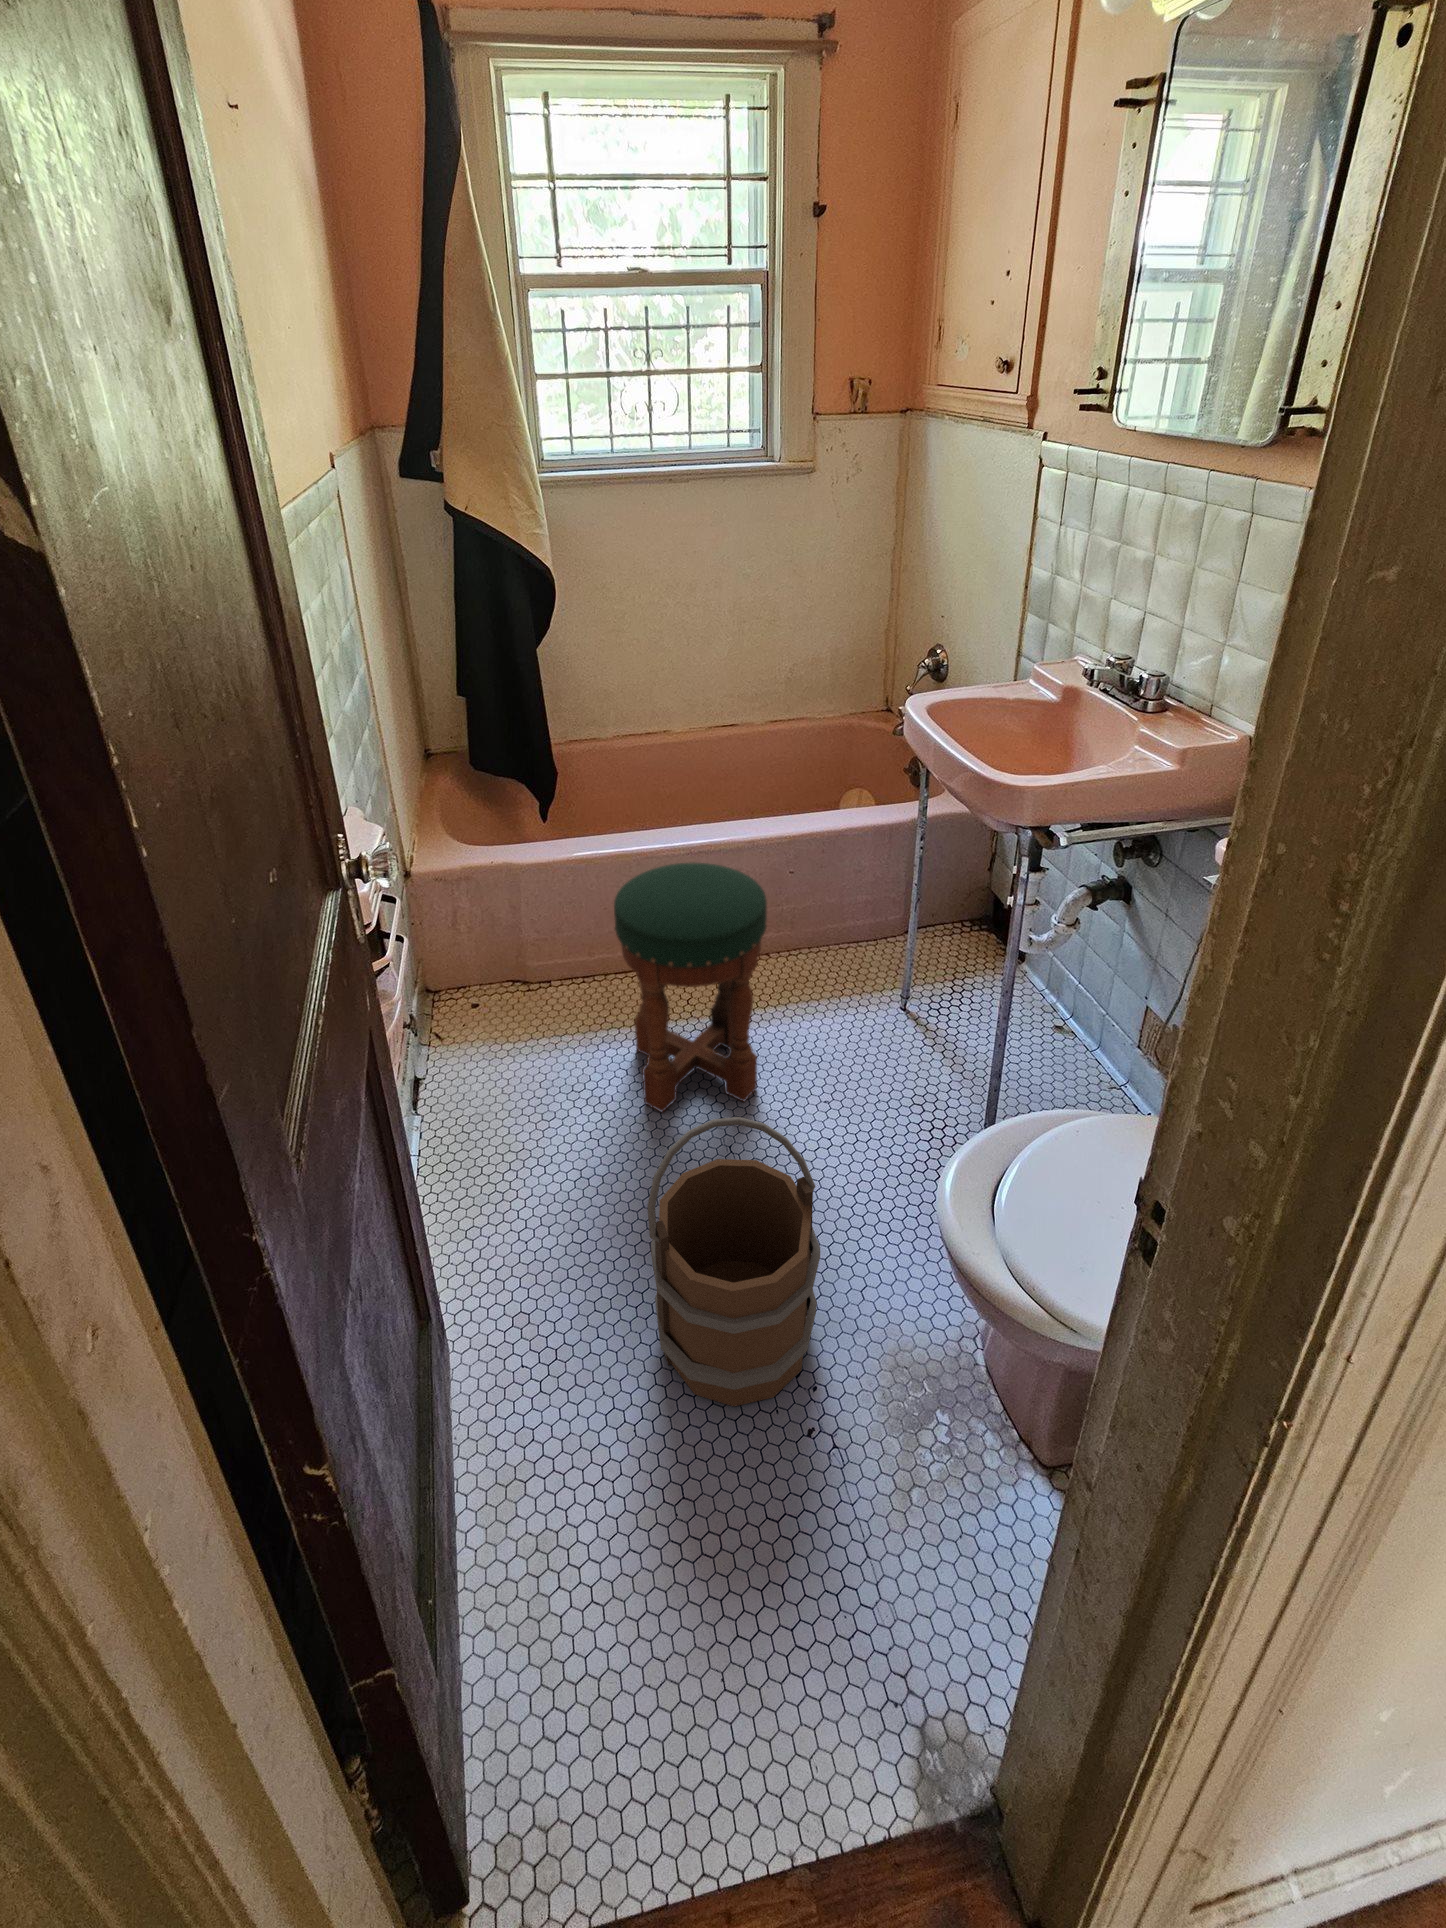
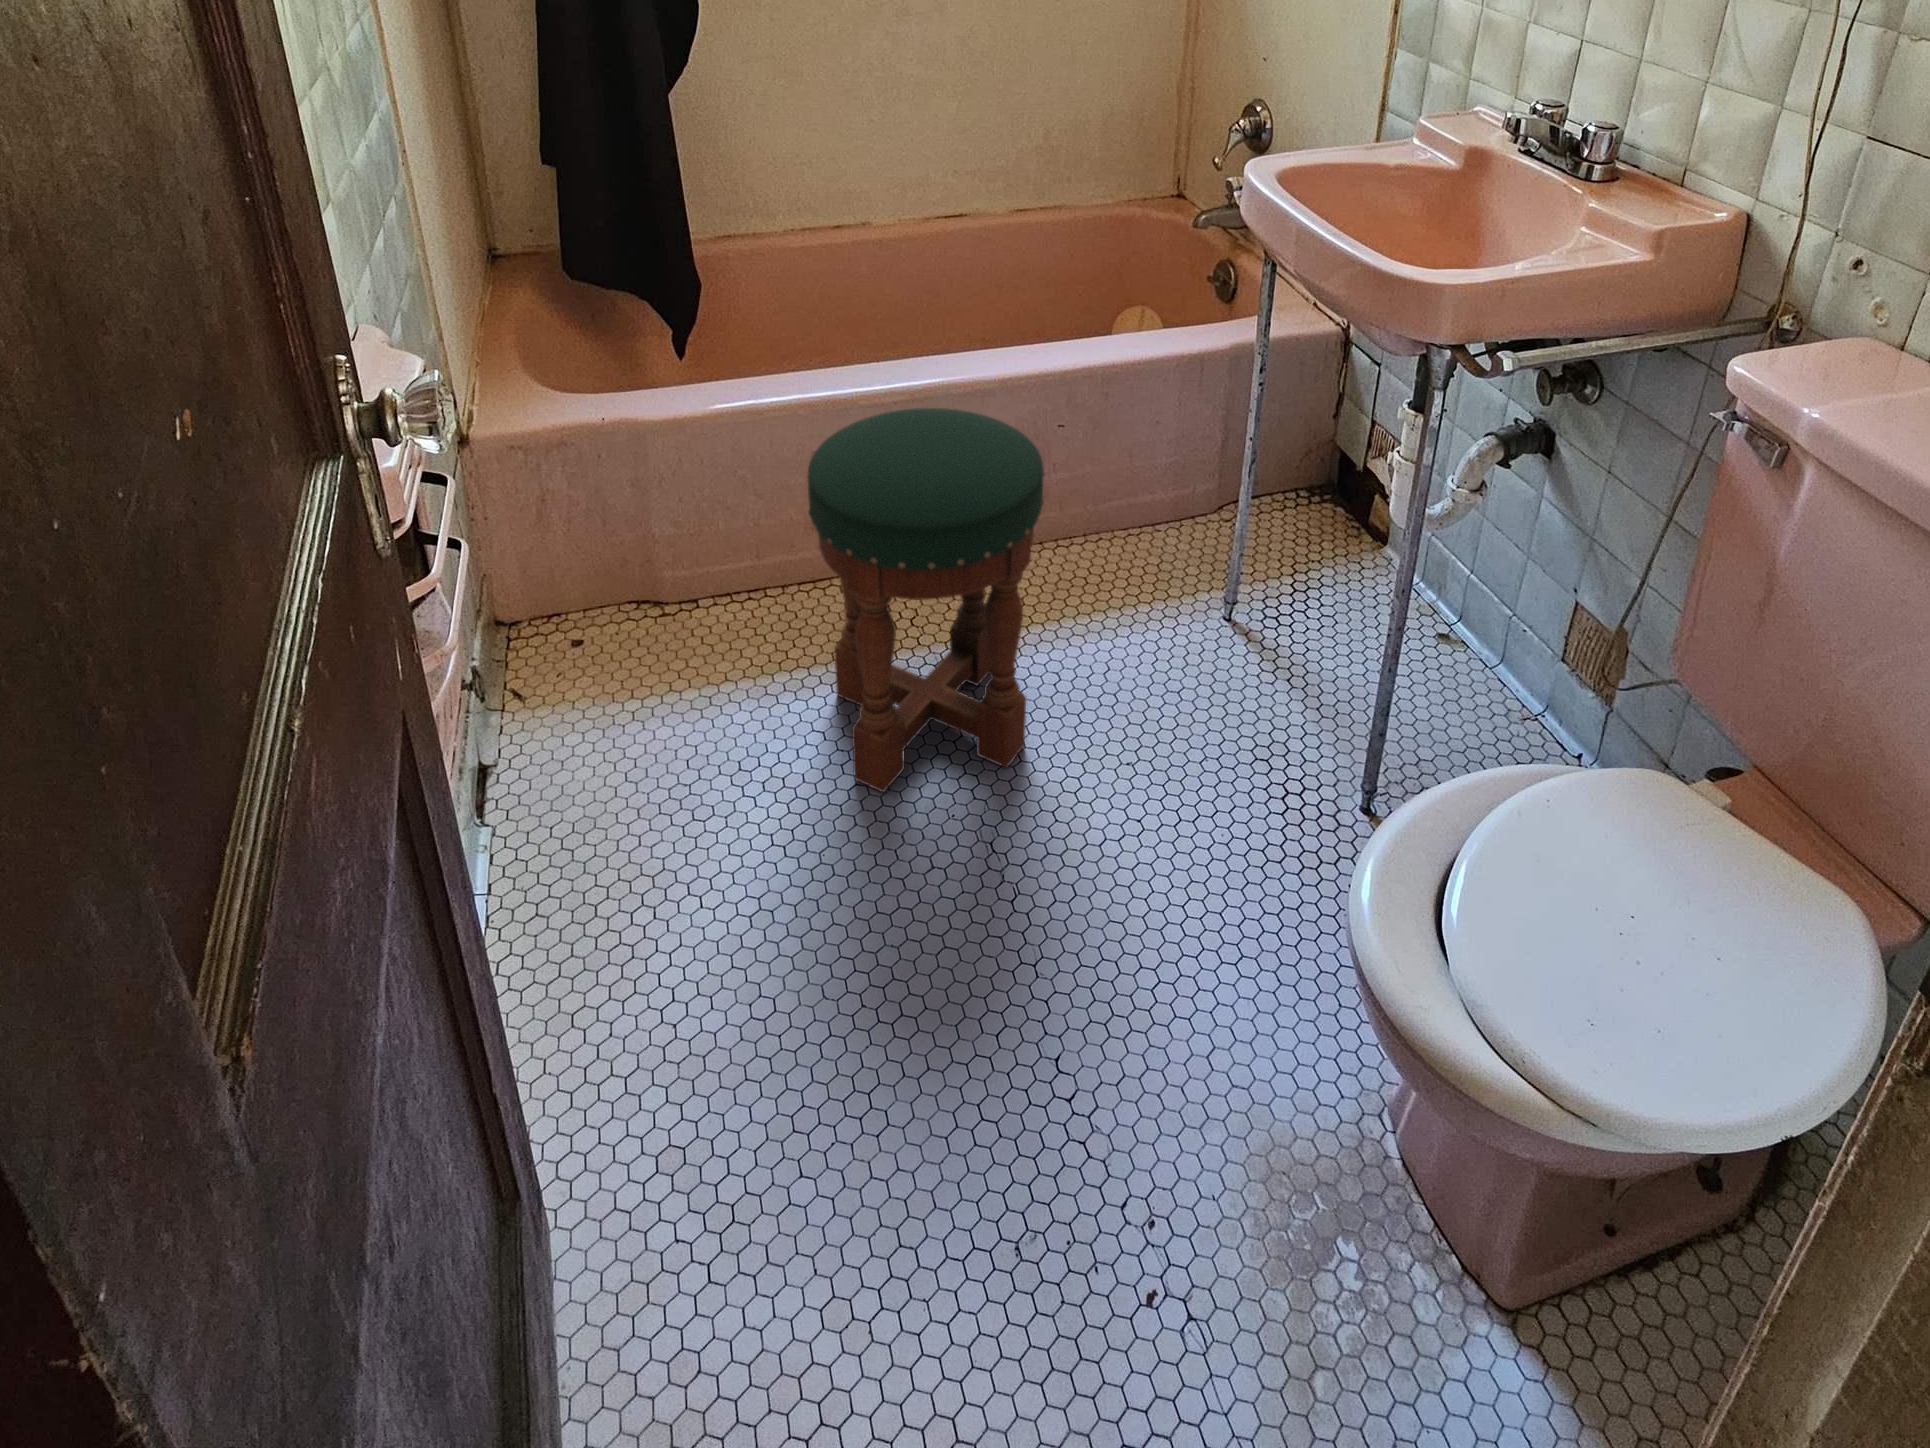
bucket: present [647,1117,820,1406] -> none [889,808,1159,1274]

